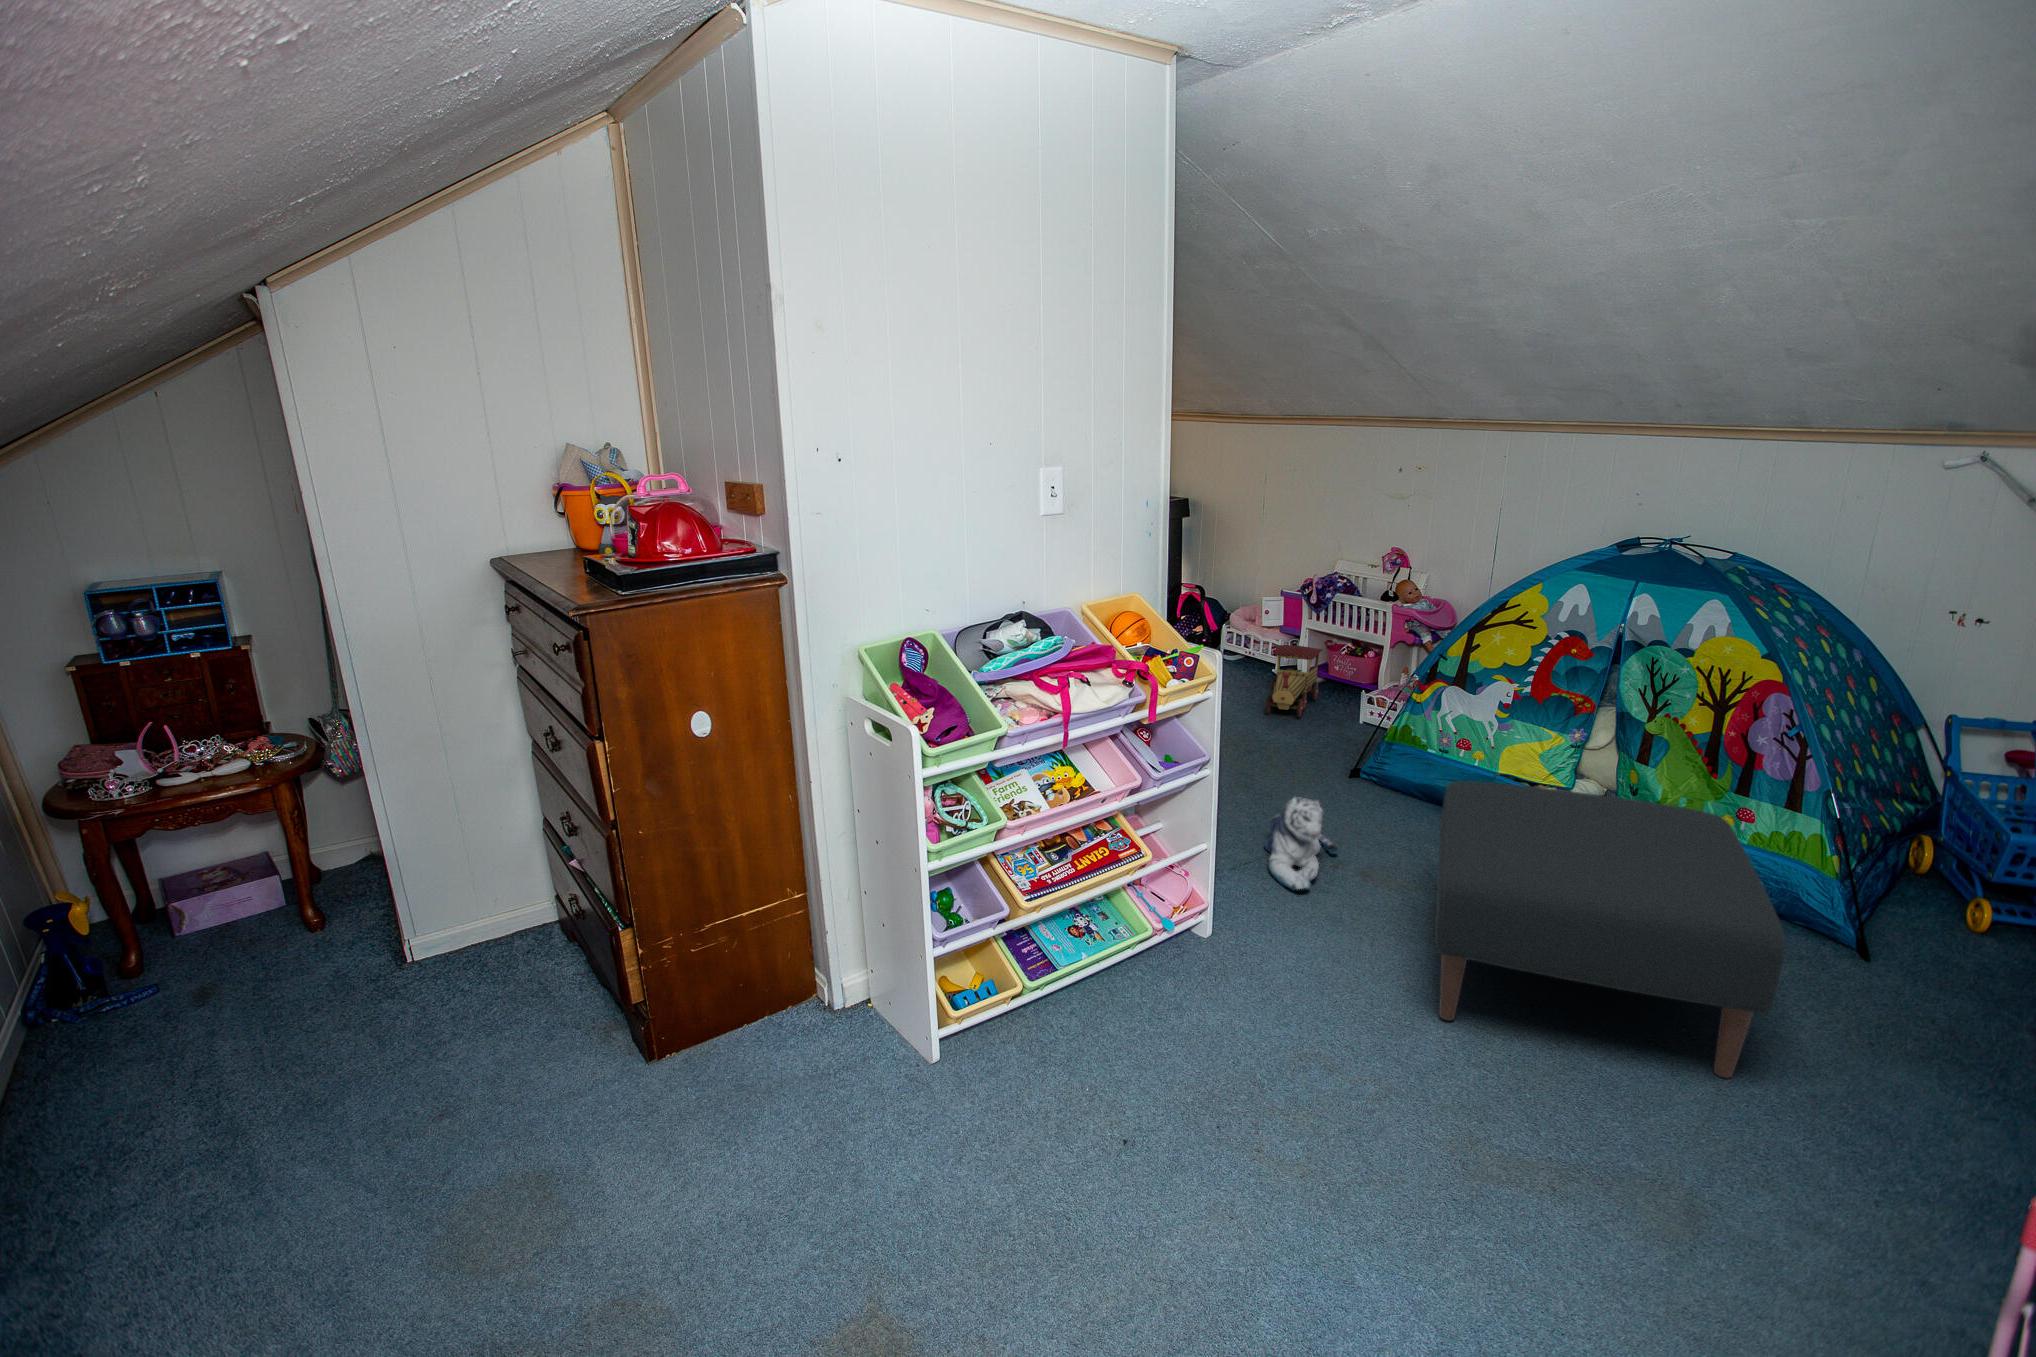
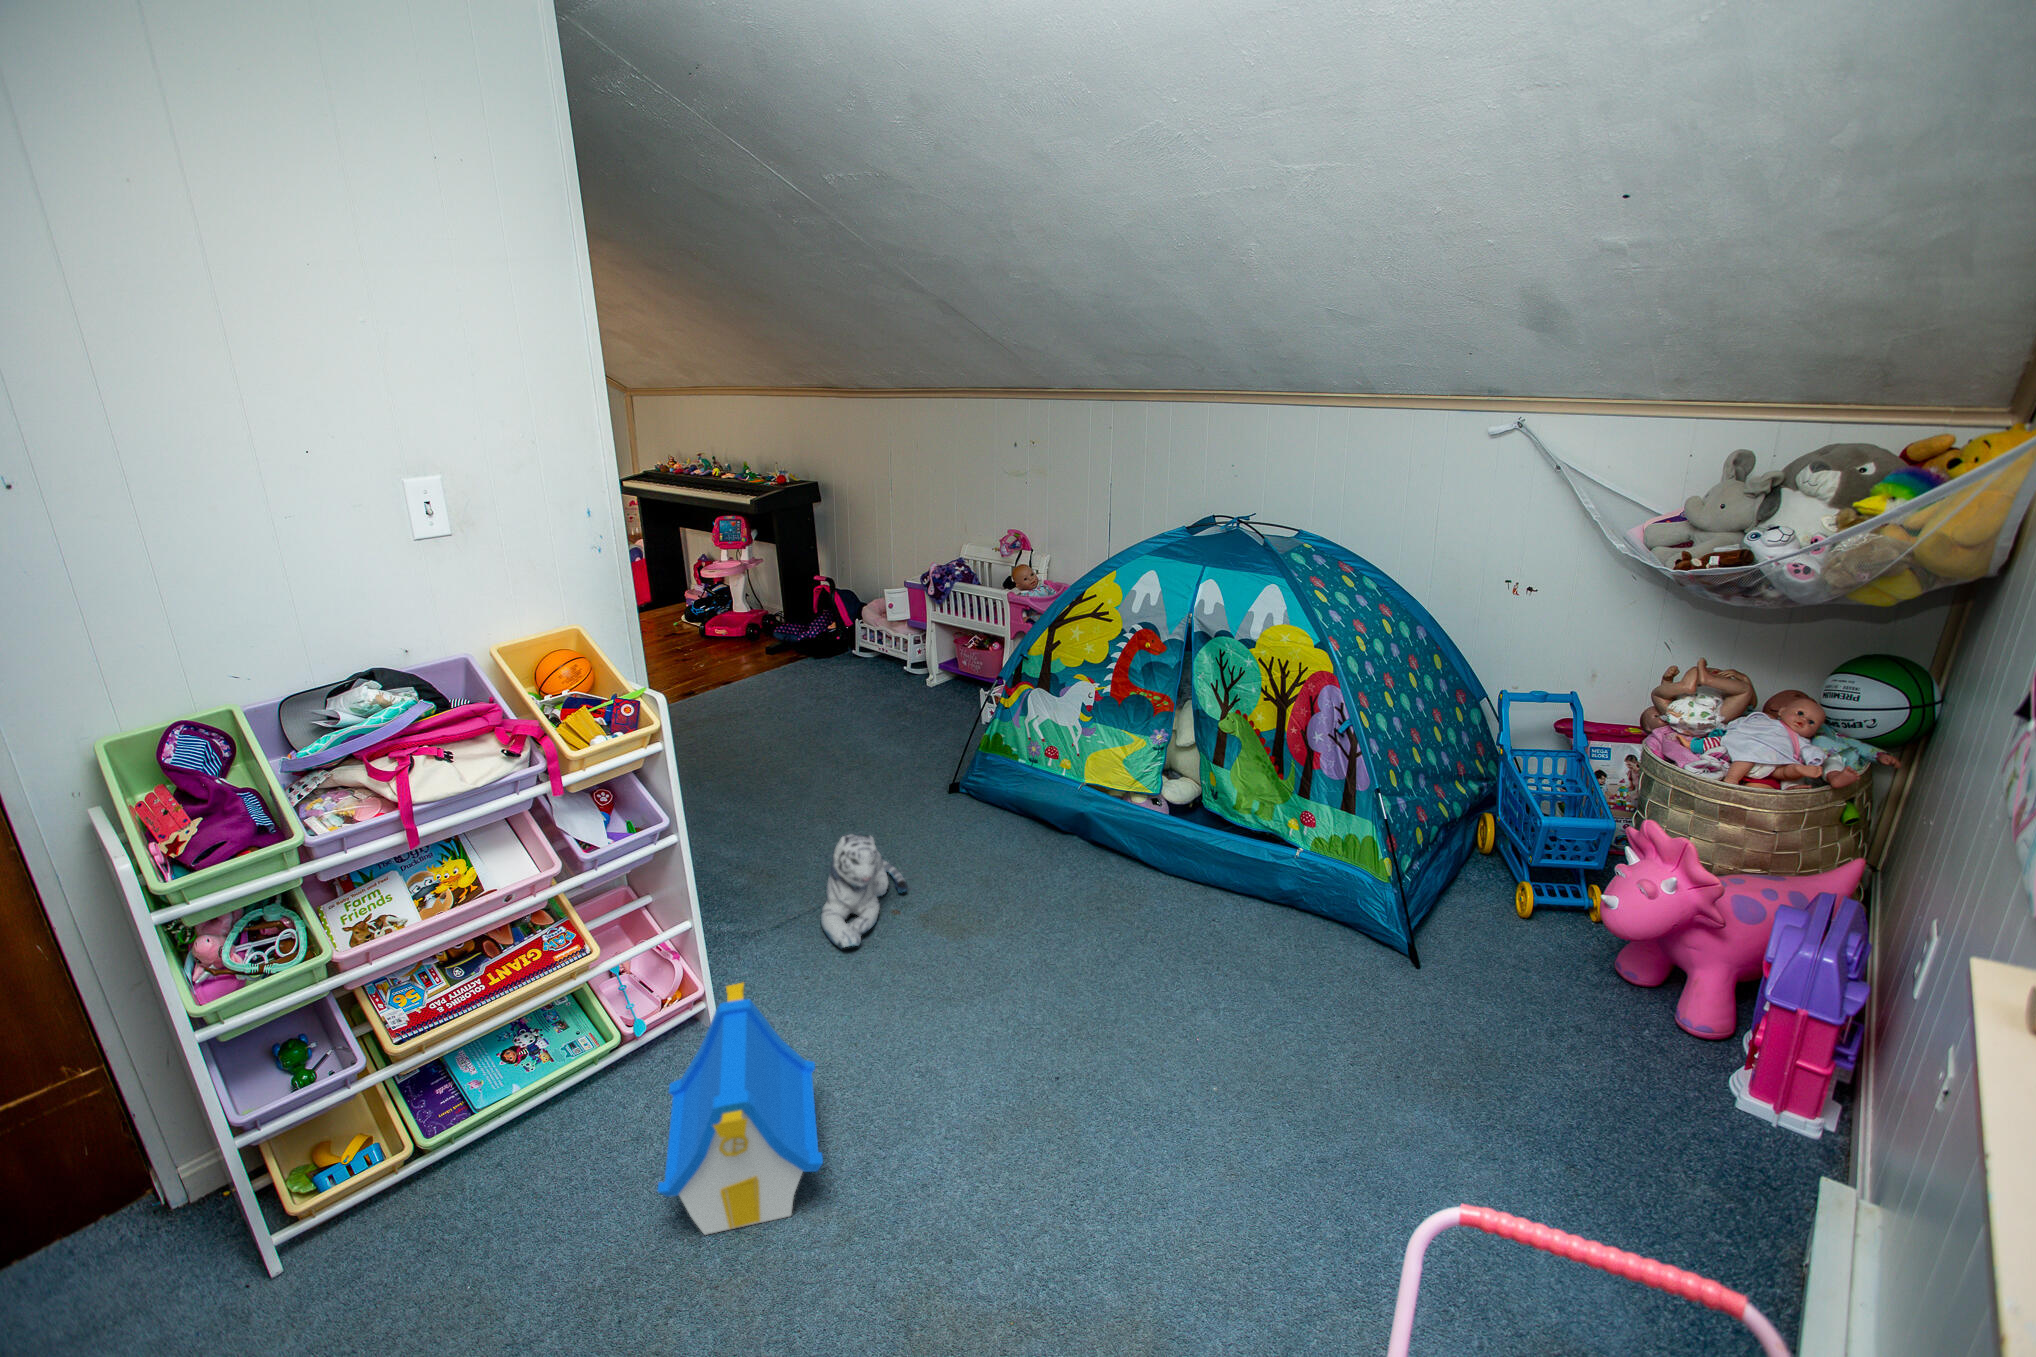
toy train: present [1265,645,1323,717] -> none [881,641,945,721]
ottoman: present [1435,781,1785,1078] -> none [938,809,1306,1153]
toy house: none [1206,887,1351,1066] -> present [658,983,823,1235]

